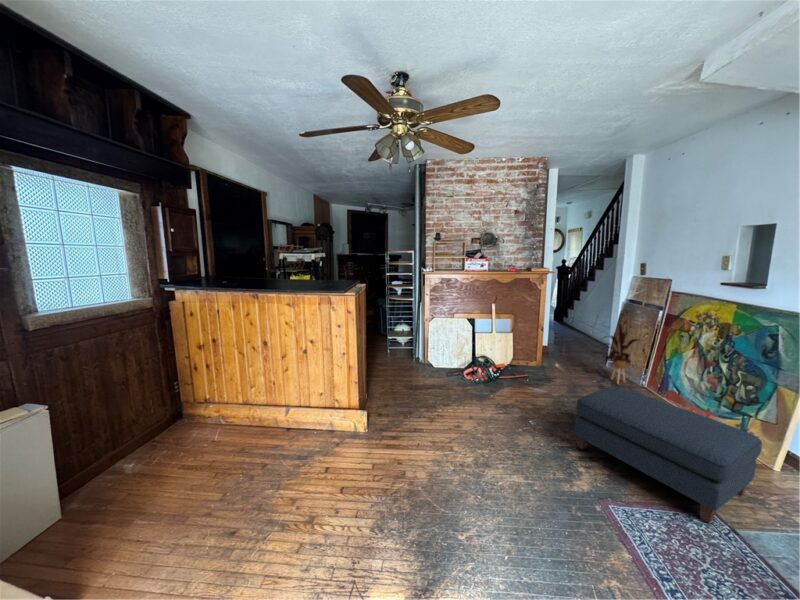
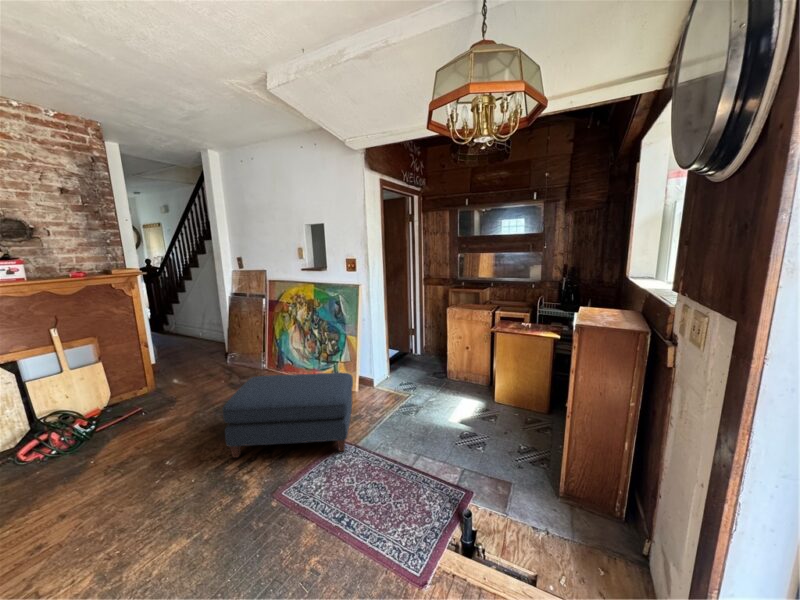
house plant: present [602,325,638,384] -> none [217,318,255,376]

